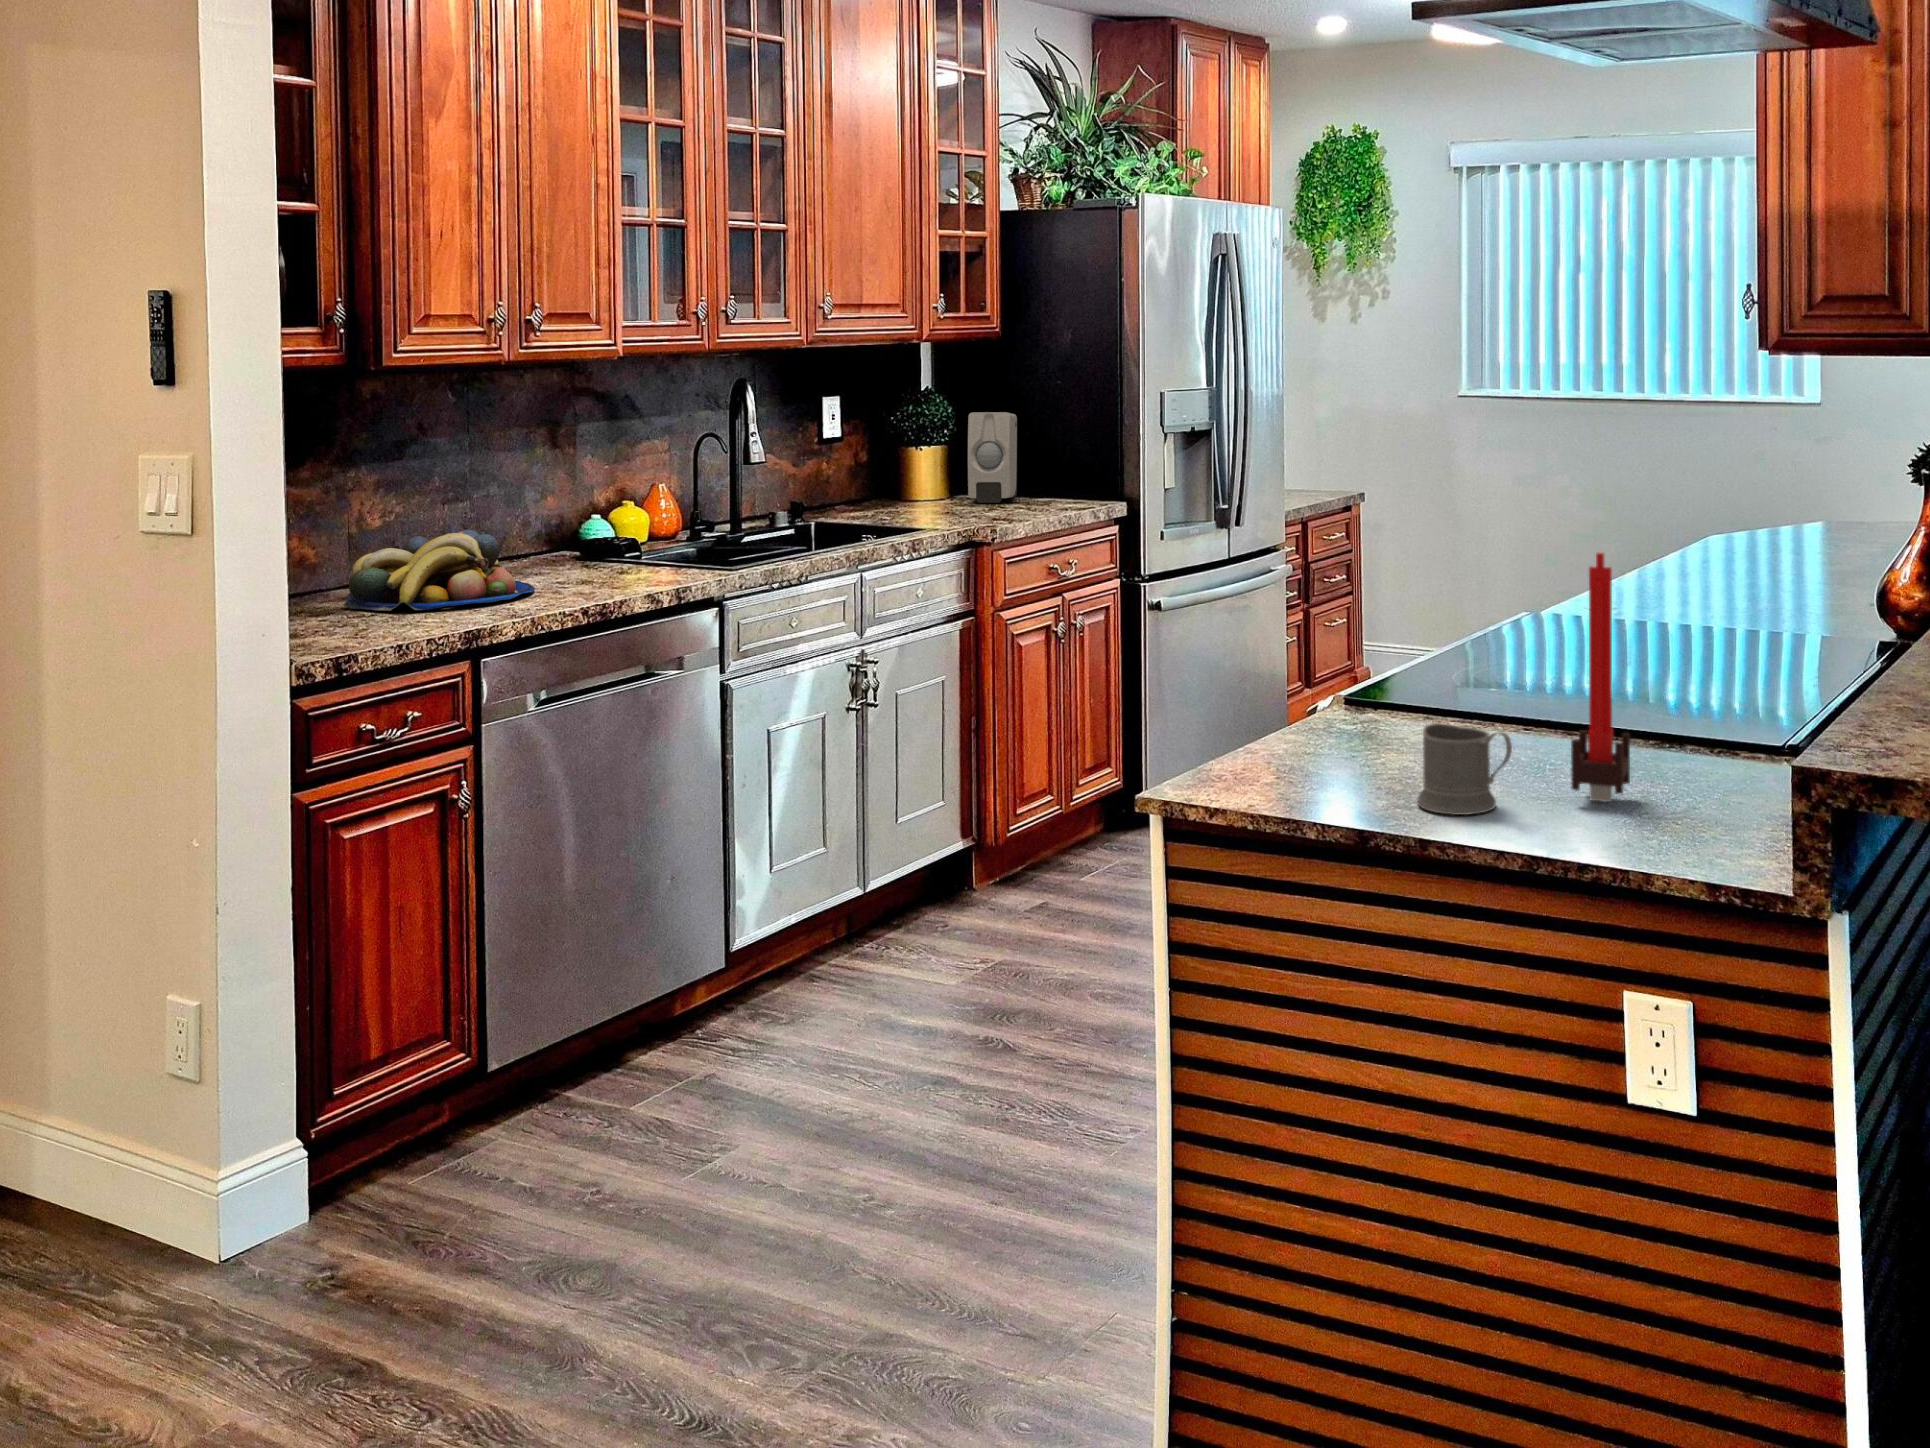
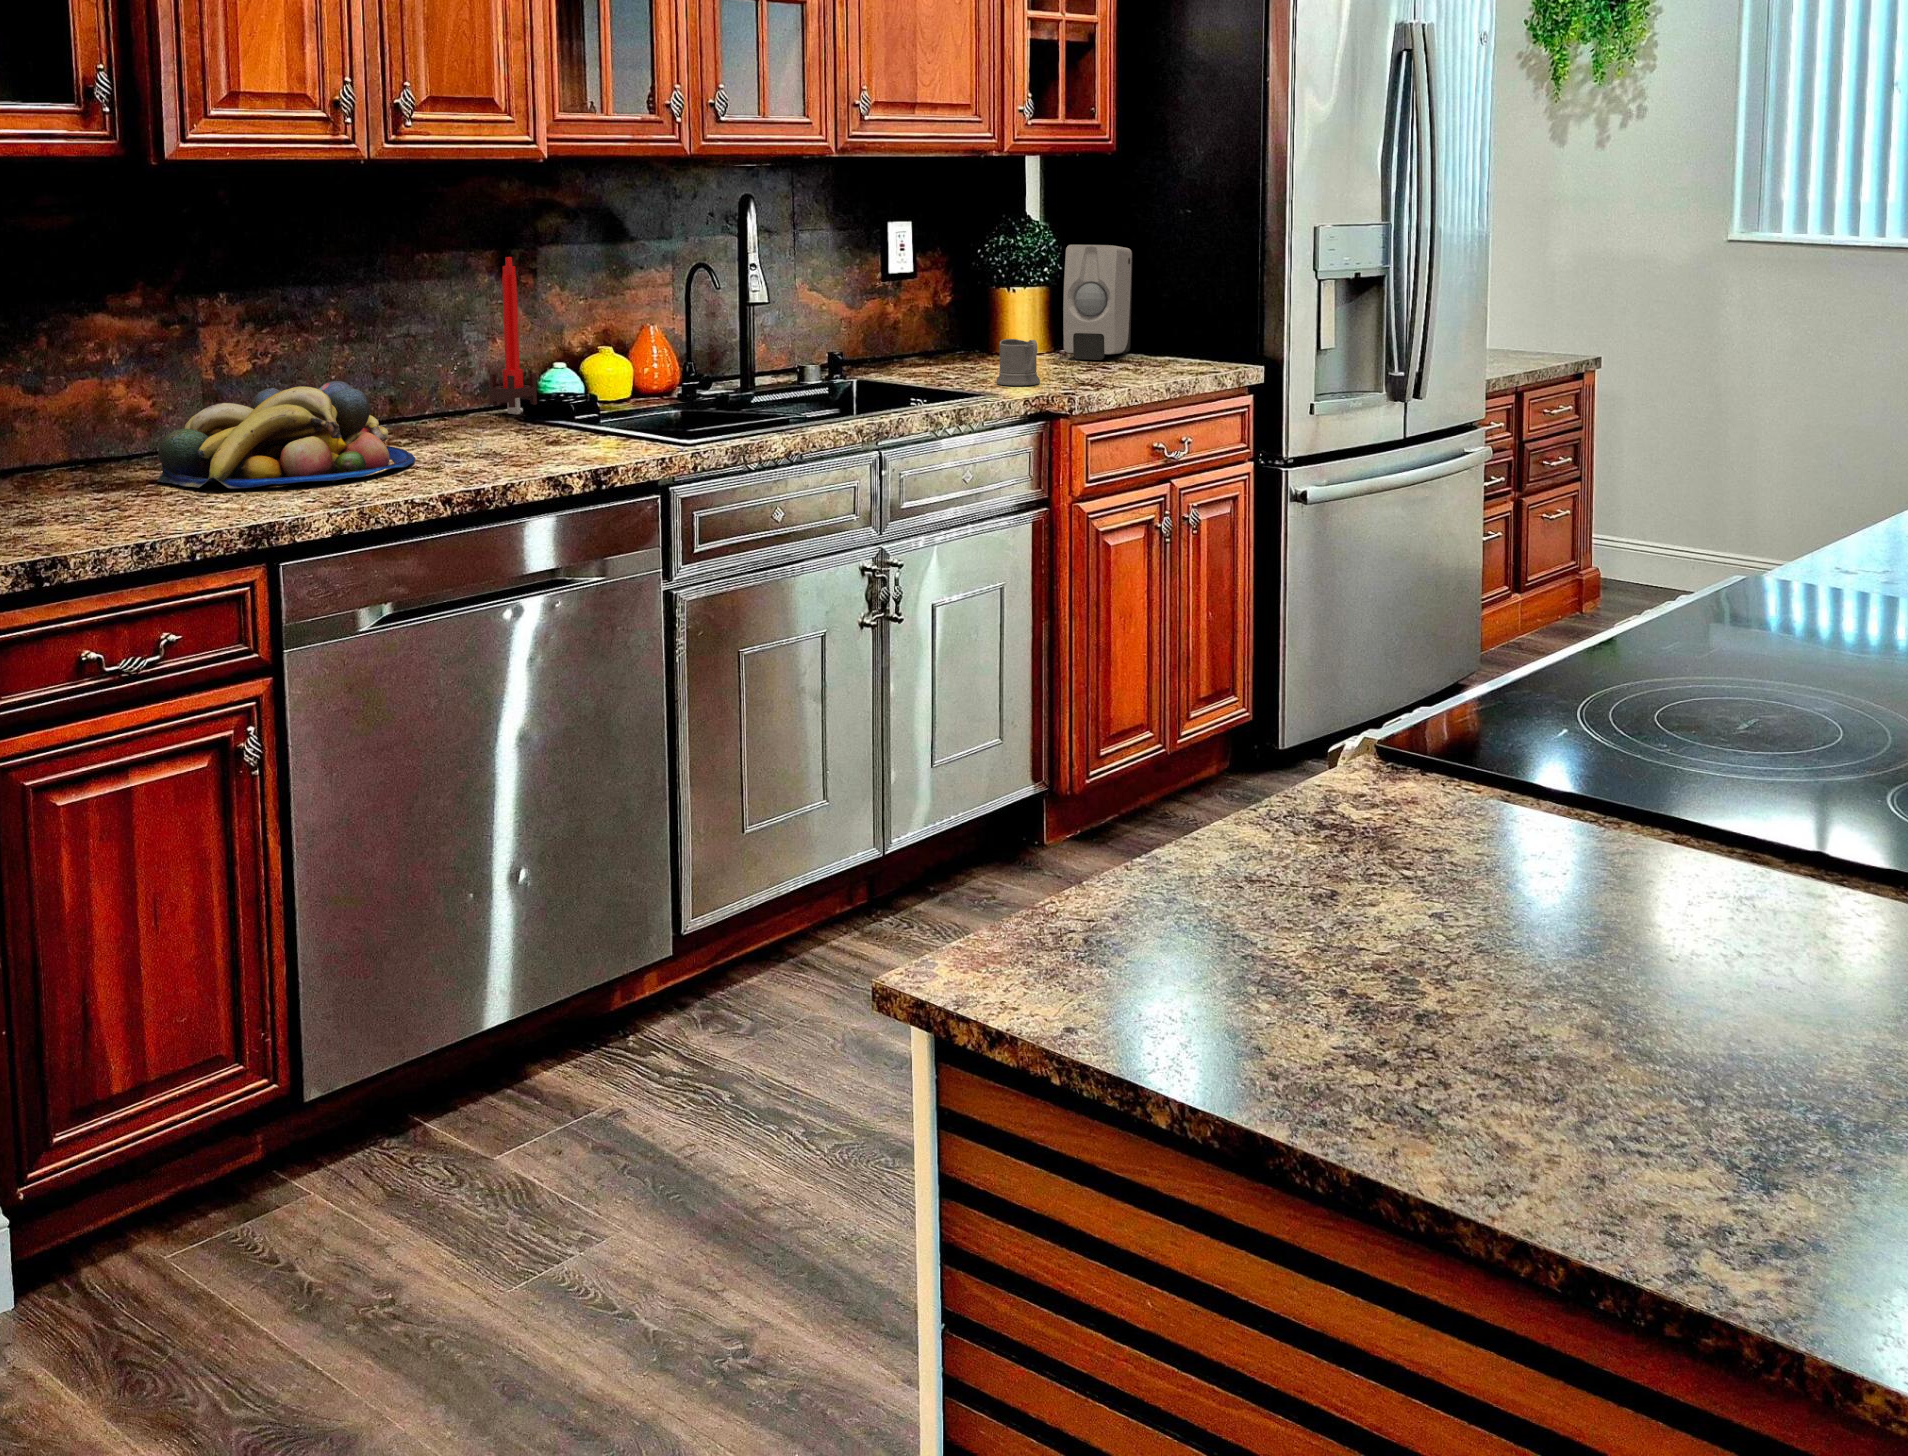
candle: present [1571,553,1630,802] -> present [489,257,537,414]
mug: present [1418,723,1512,815] -> present [996,339,1040,386]

